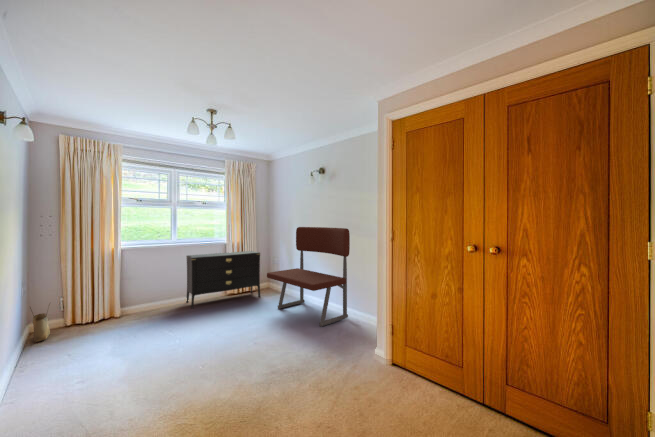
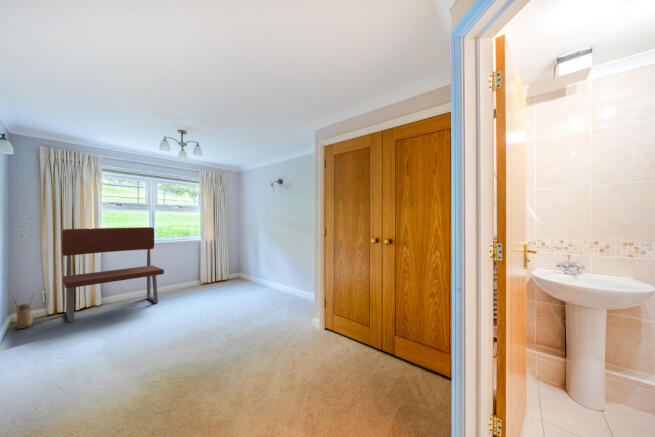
bench: present [267,227,350,326] -> present [62,227,164,322]
dresser: present [186,251,260,309] -> none [163,247,230,297]

